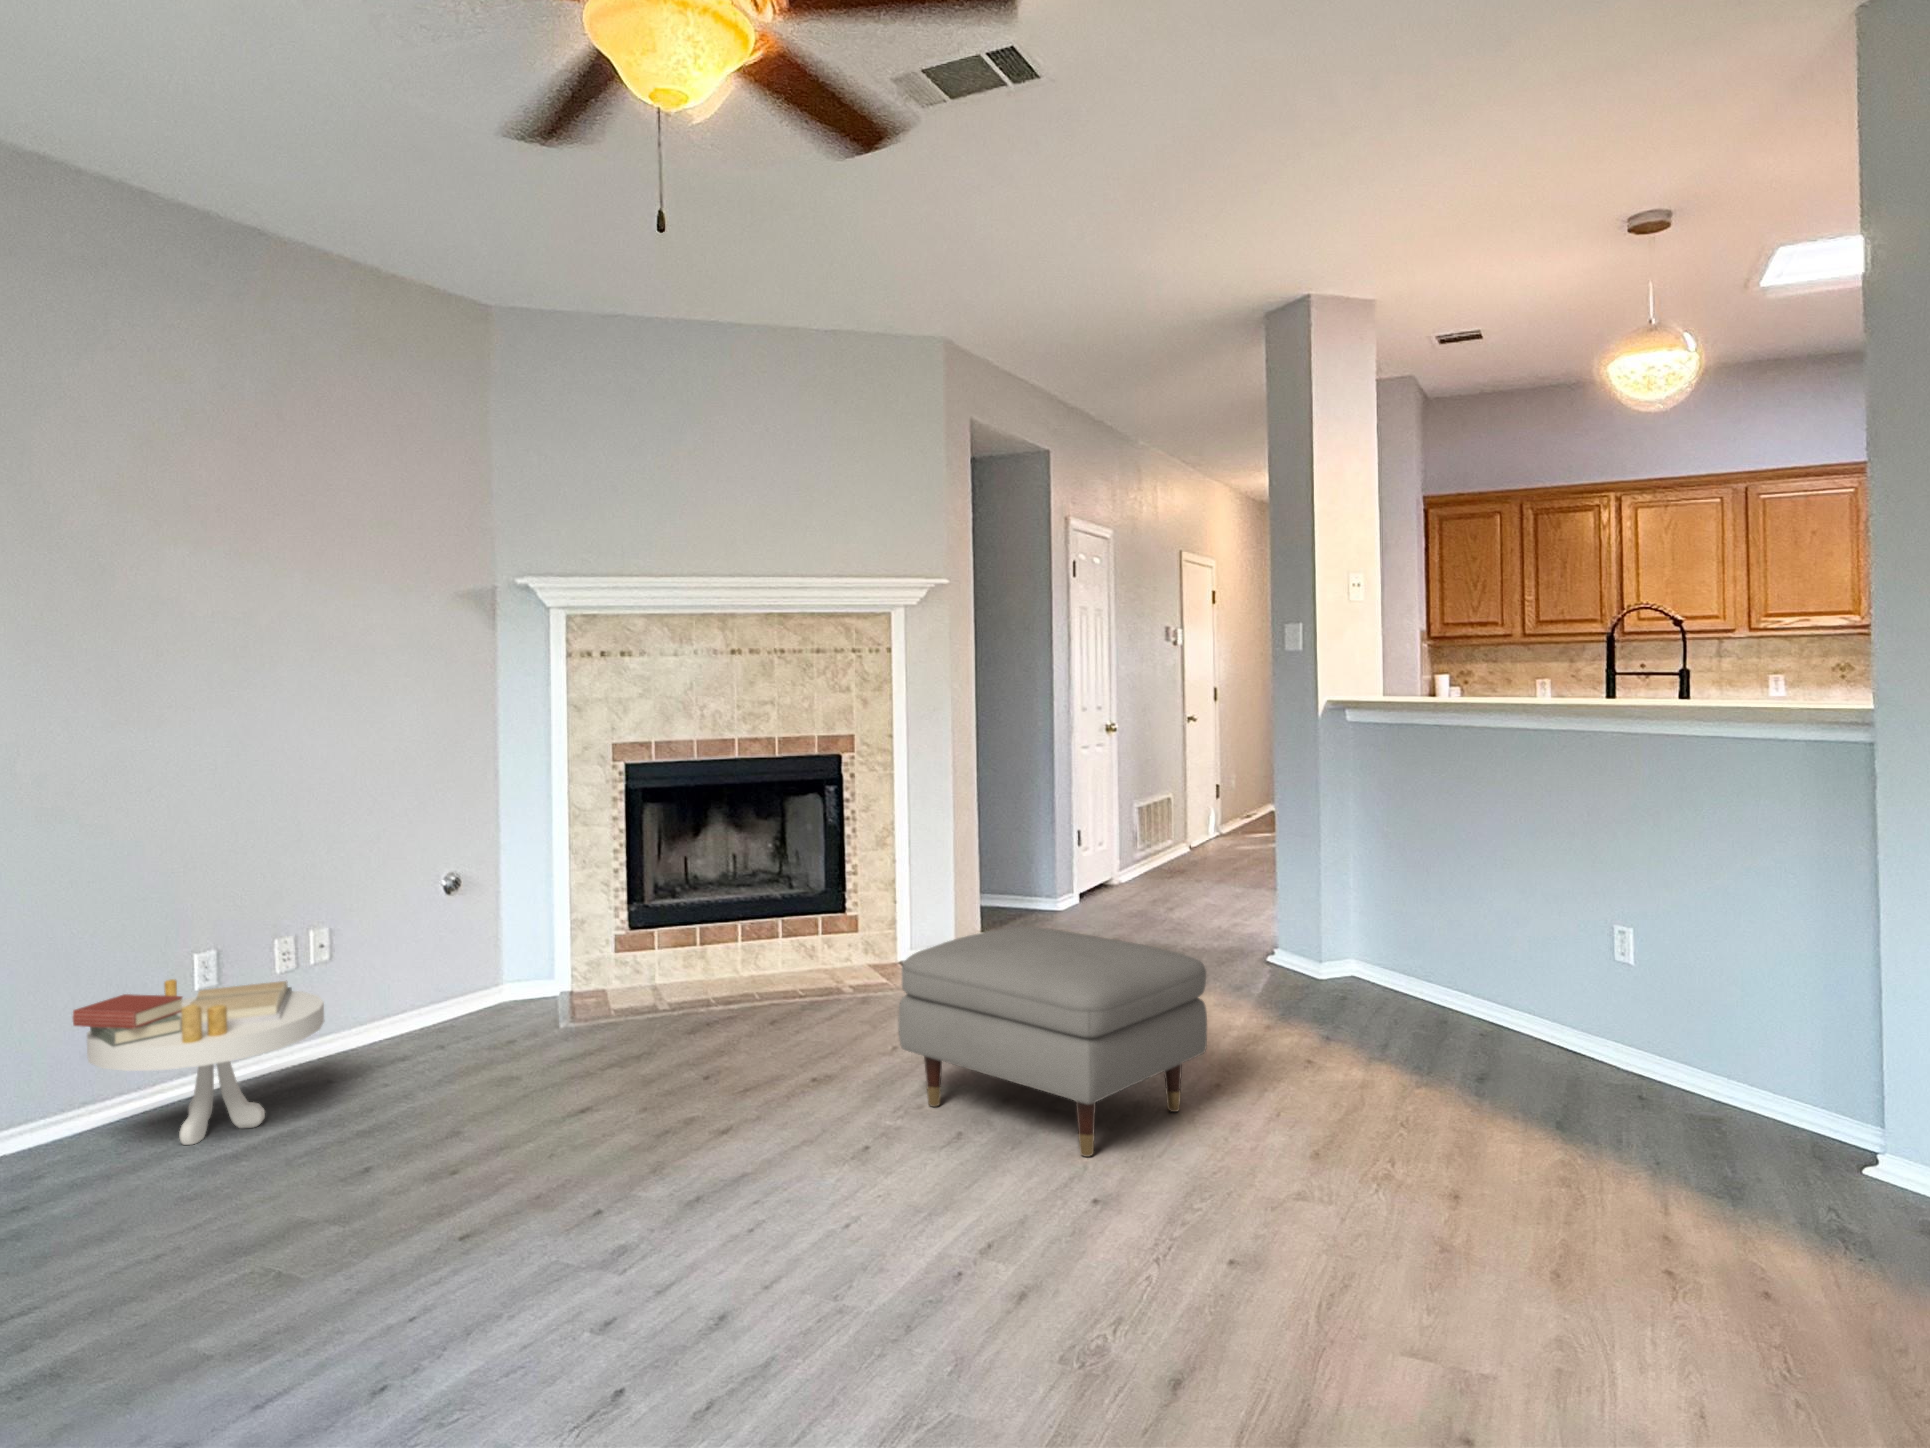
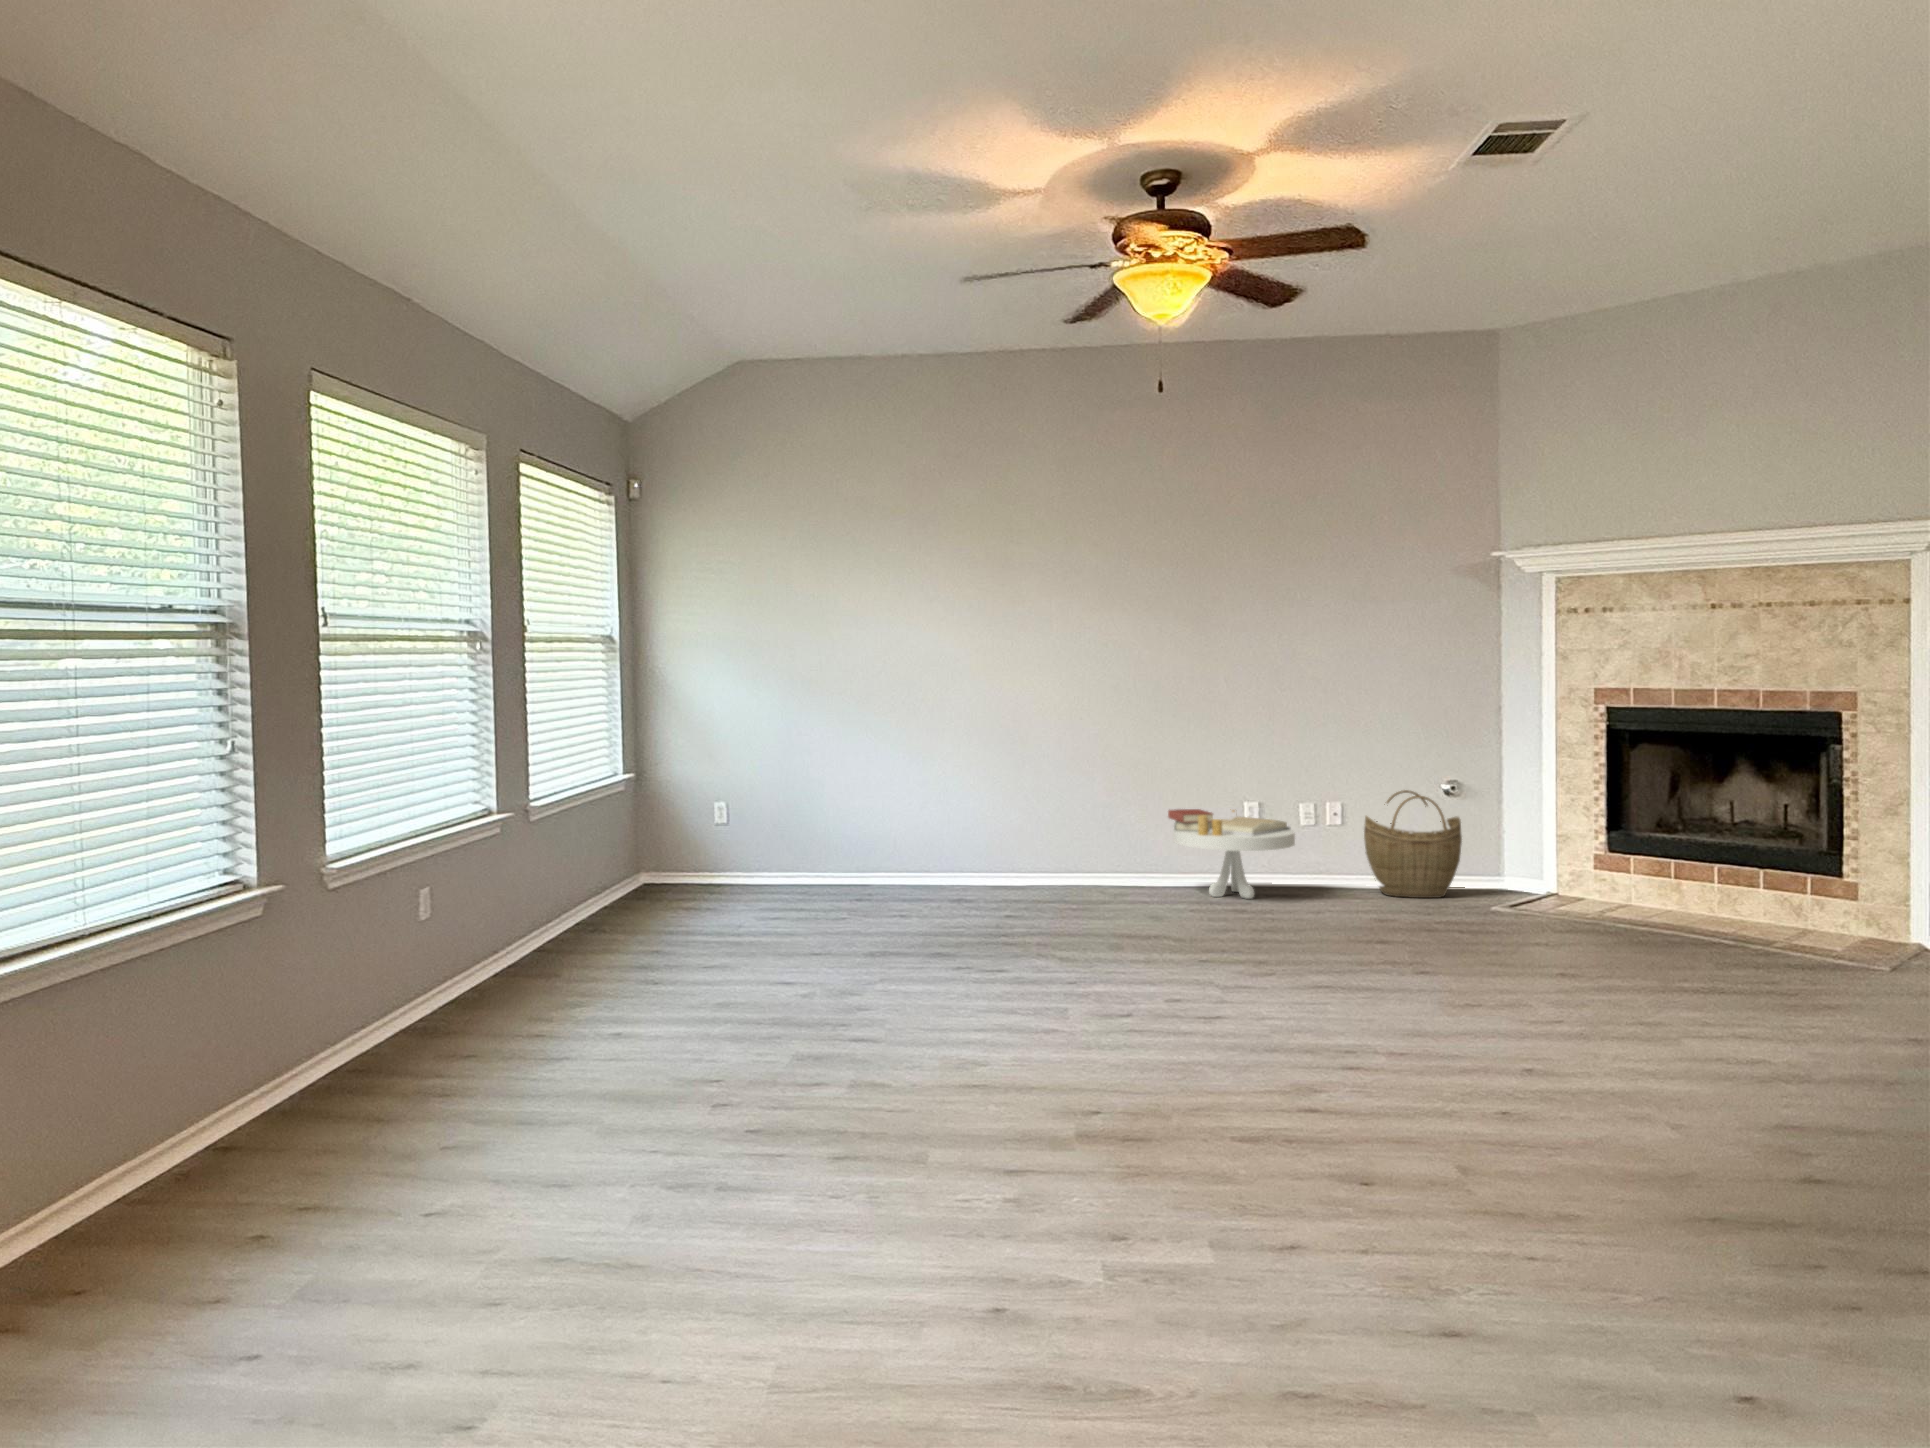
woven basket: none [368,896,502,1051] -> present [1364,790,1462,898]
ottoman: present [898,927,1207,1157] -> none [1573,863,1826,1061]

